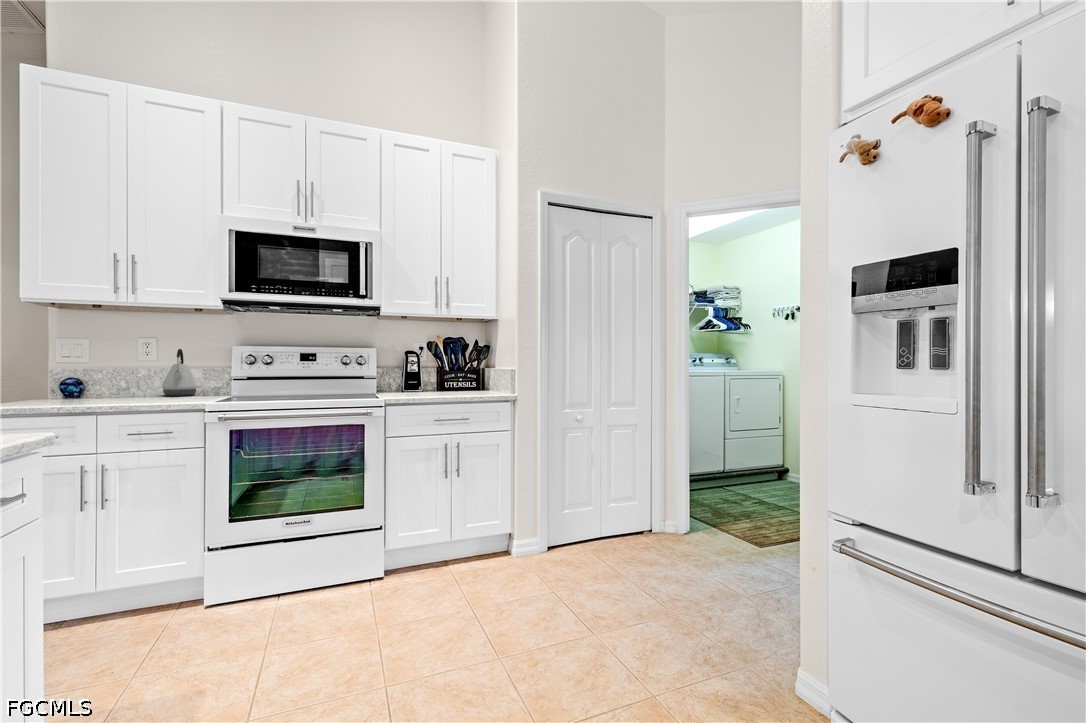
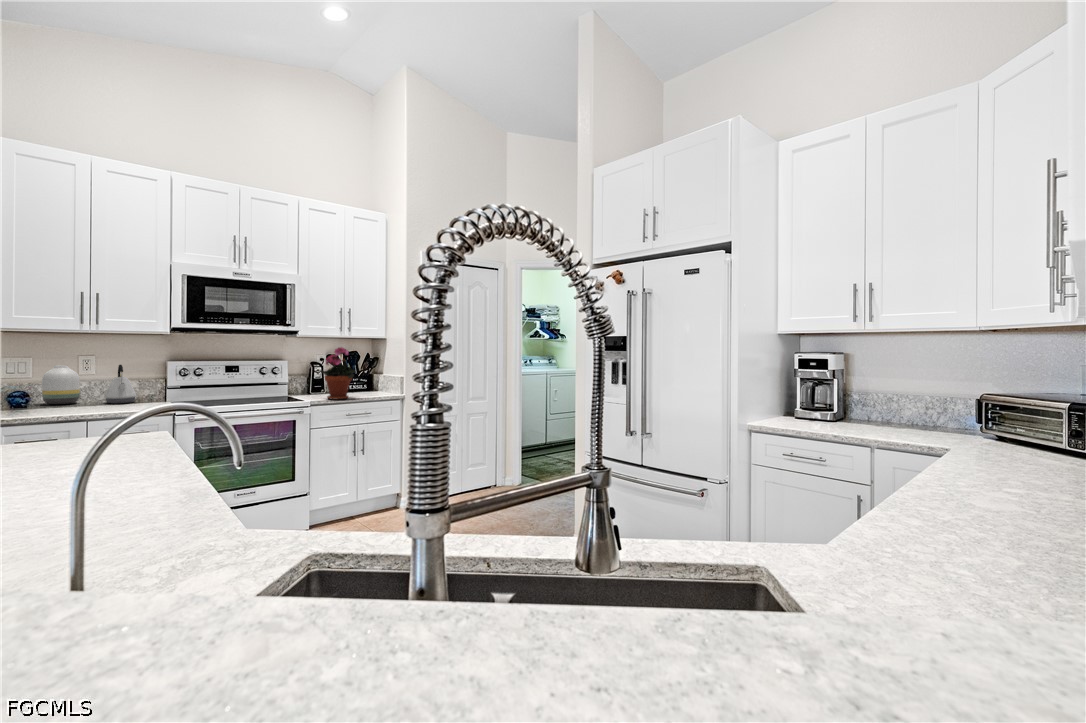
potted plant: none [407,326,451,398] -> present [321,347,355,400]
vase: none [99,350,140,395] -> present [42,366,80,404]

